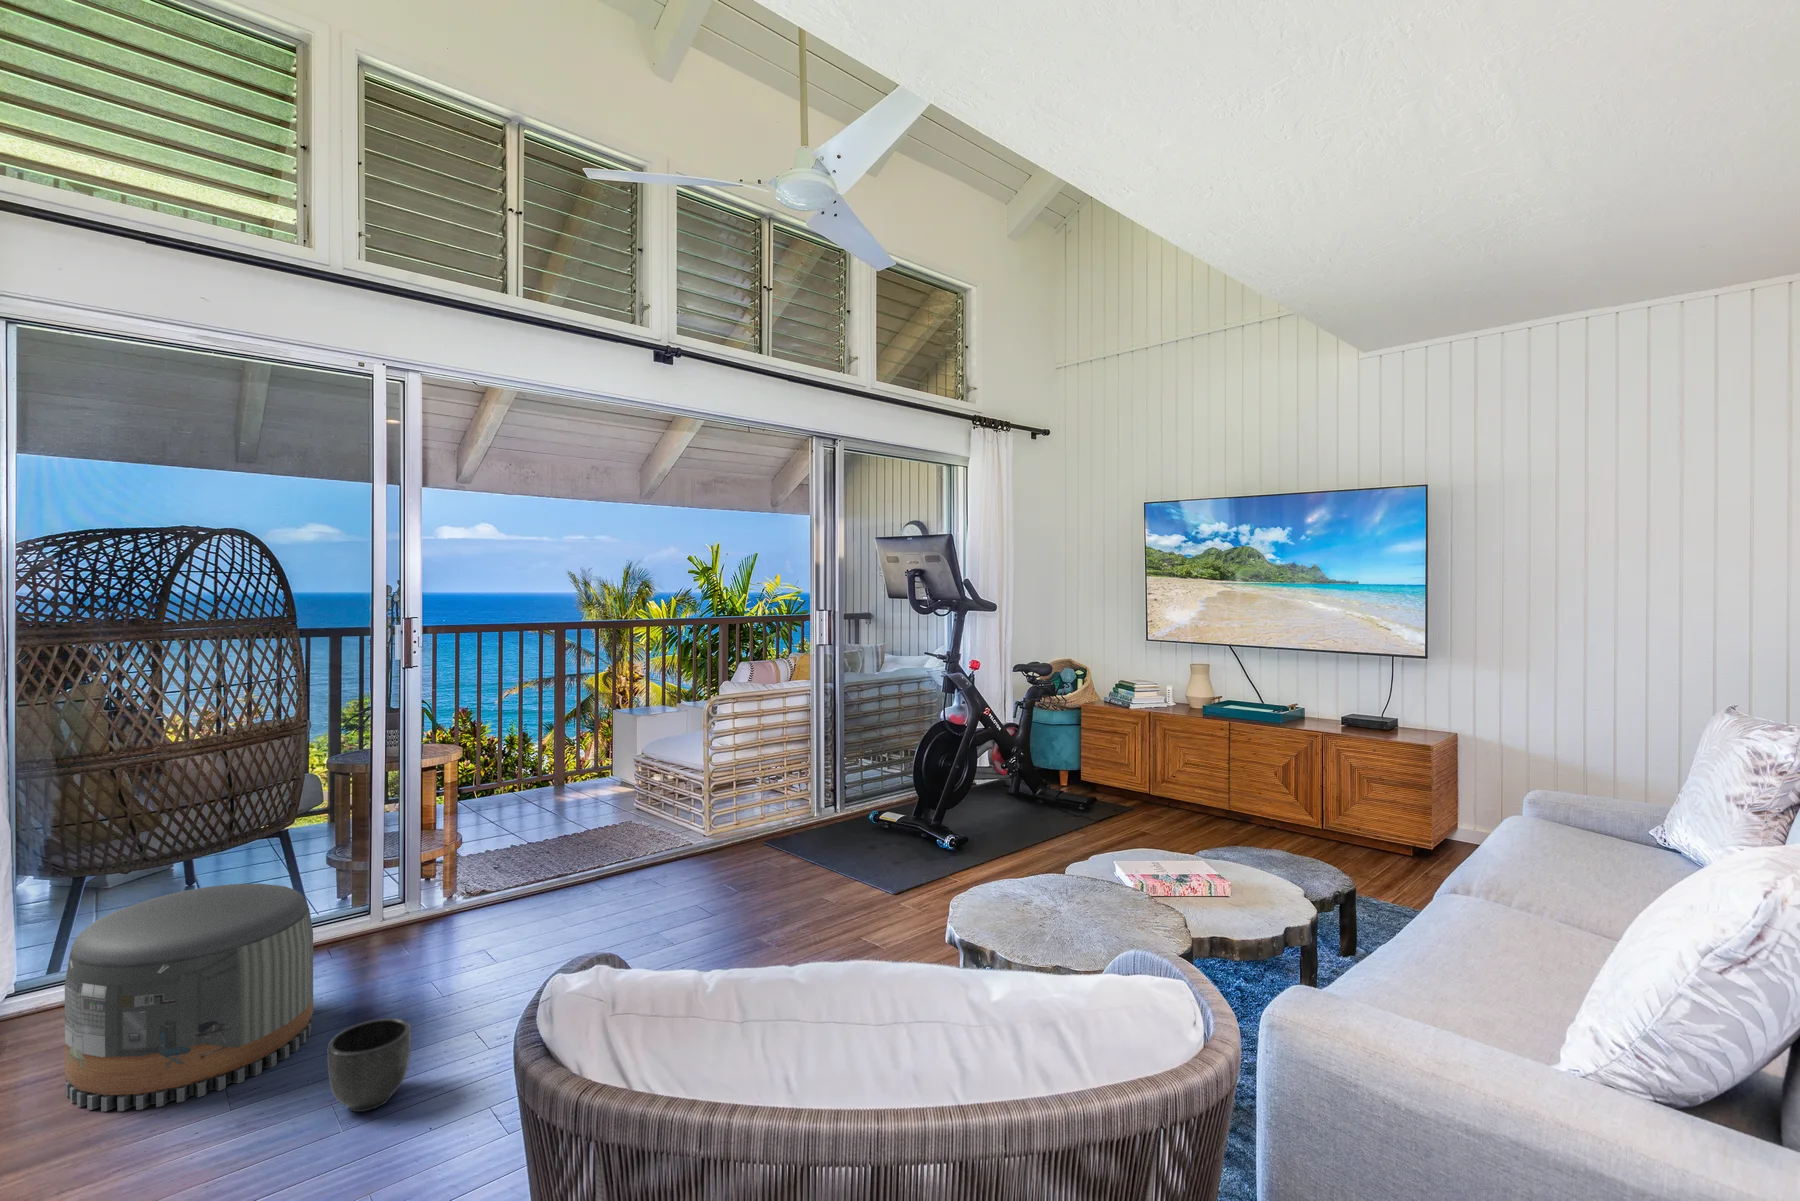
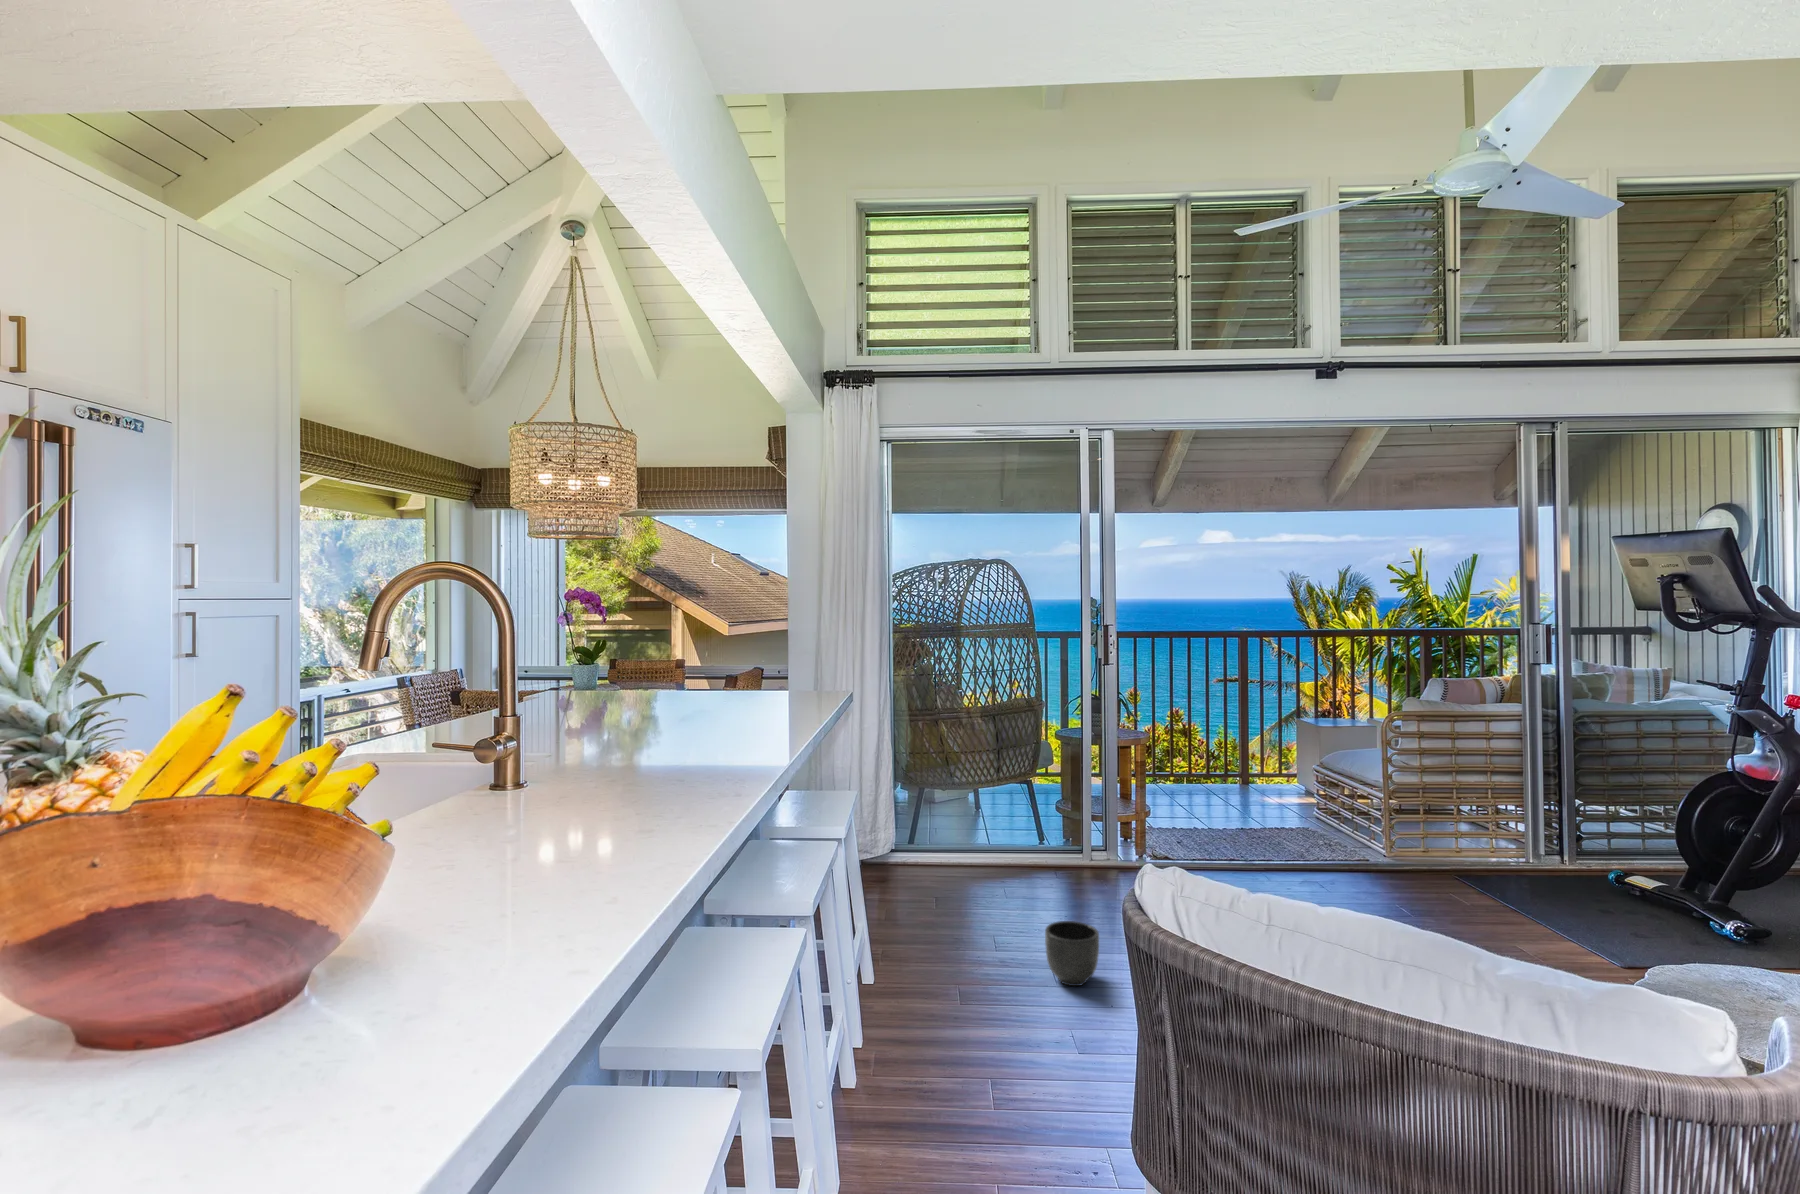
pouf: present [65,884,313,1111] -> none [911,805,1041,942]

